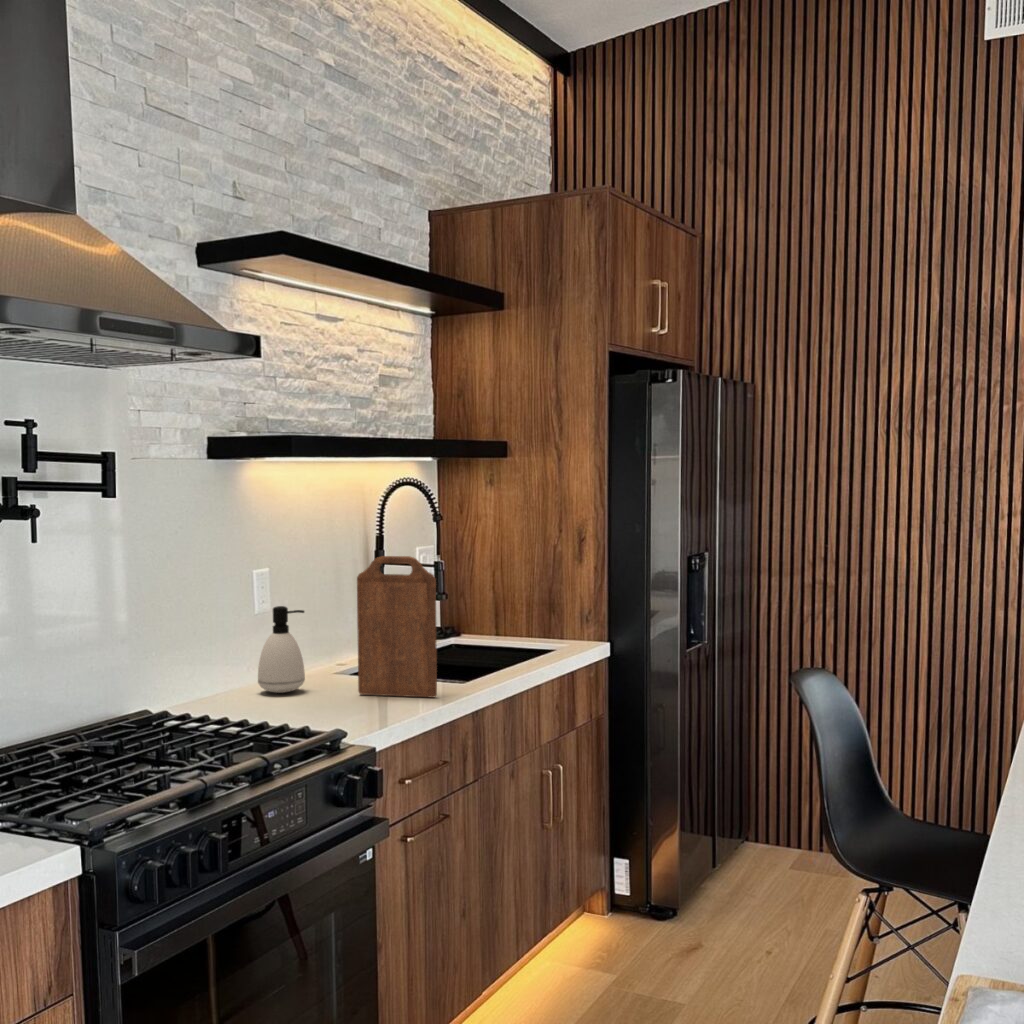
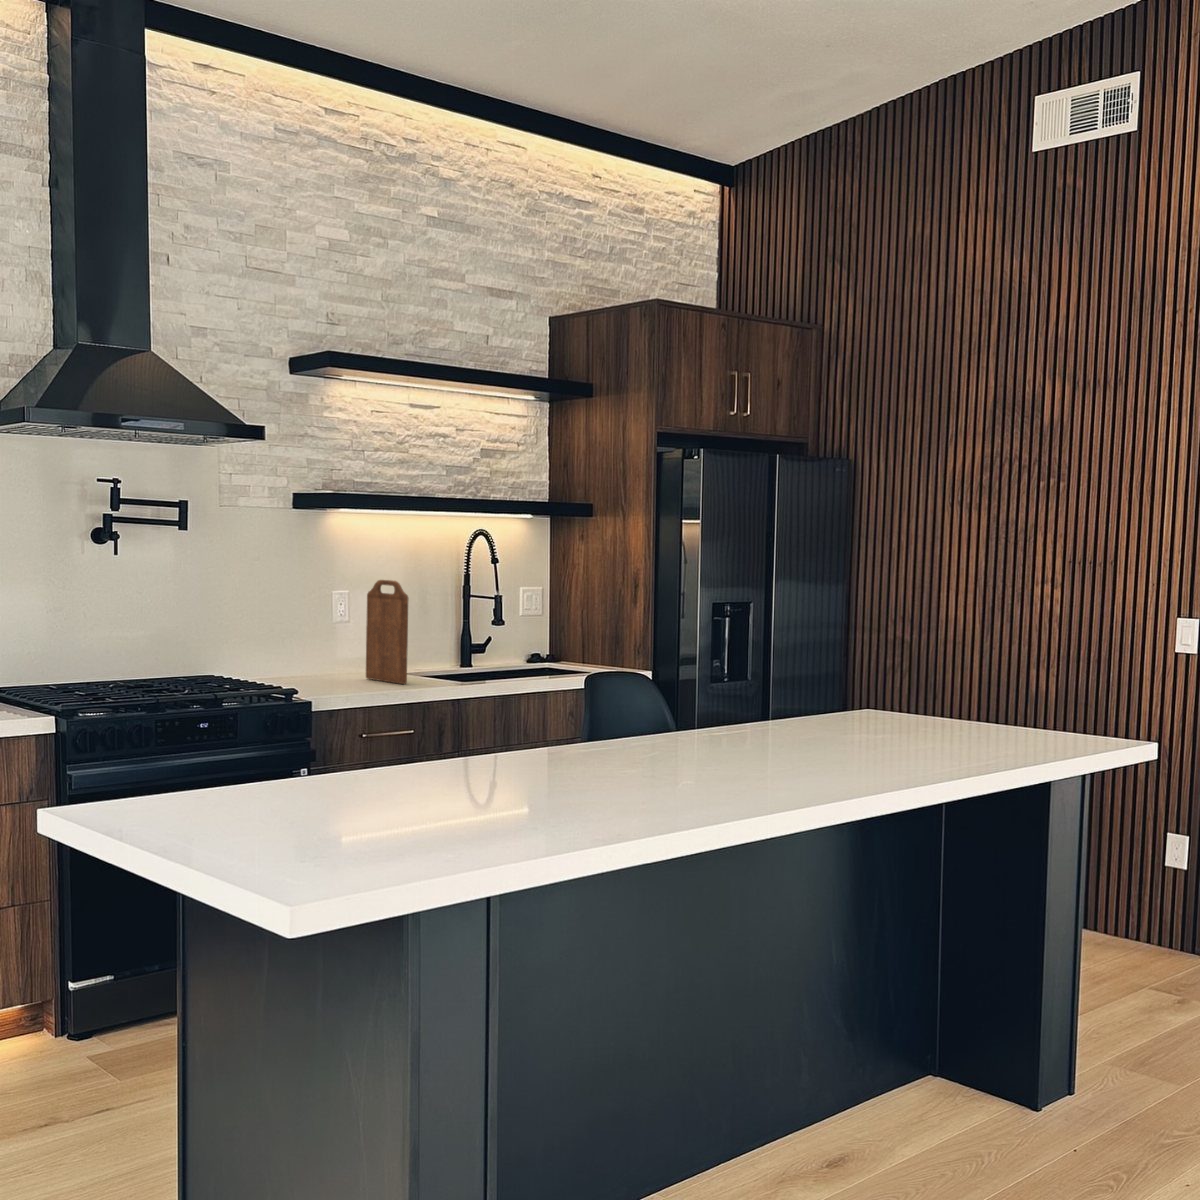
soap dispenser: present [258,606,305,693] -> none [312,613,345,673]

